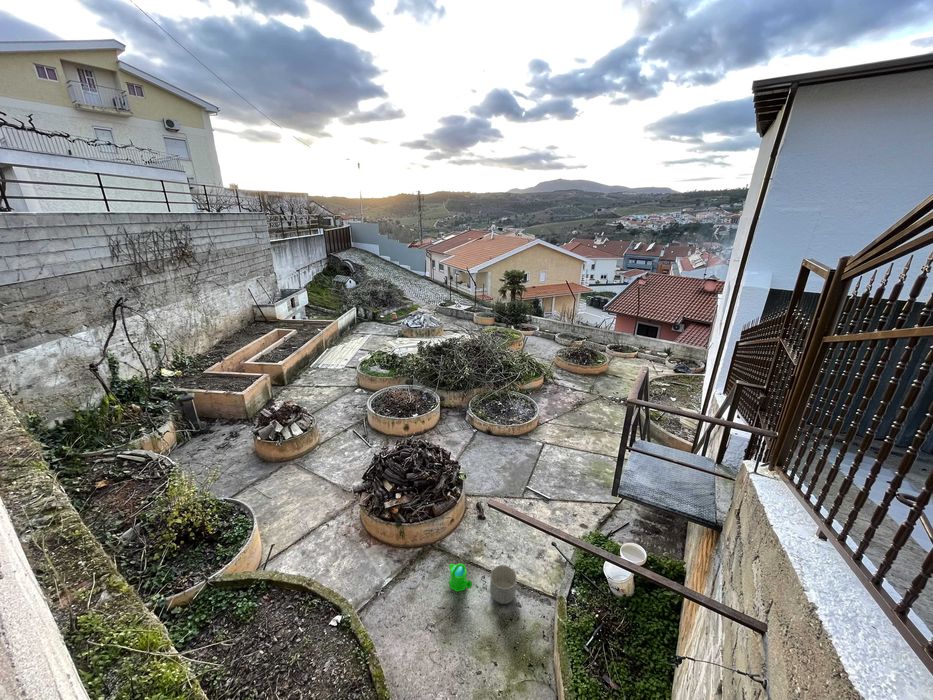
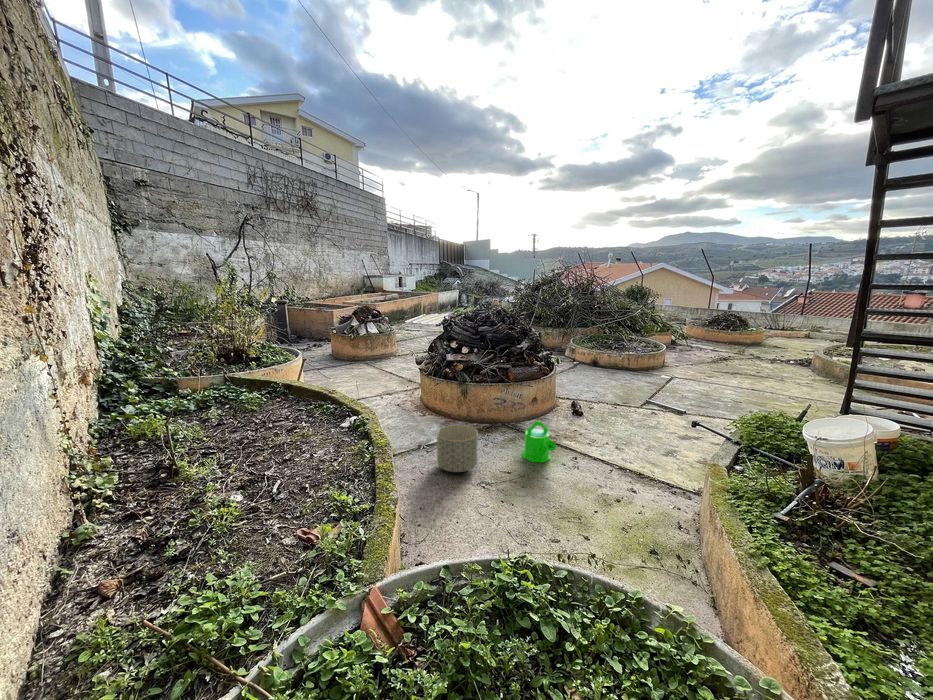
planter: present [490,565,517,604] -> present [437,425,478,472]

